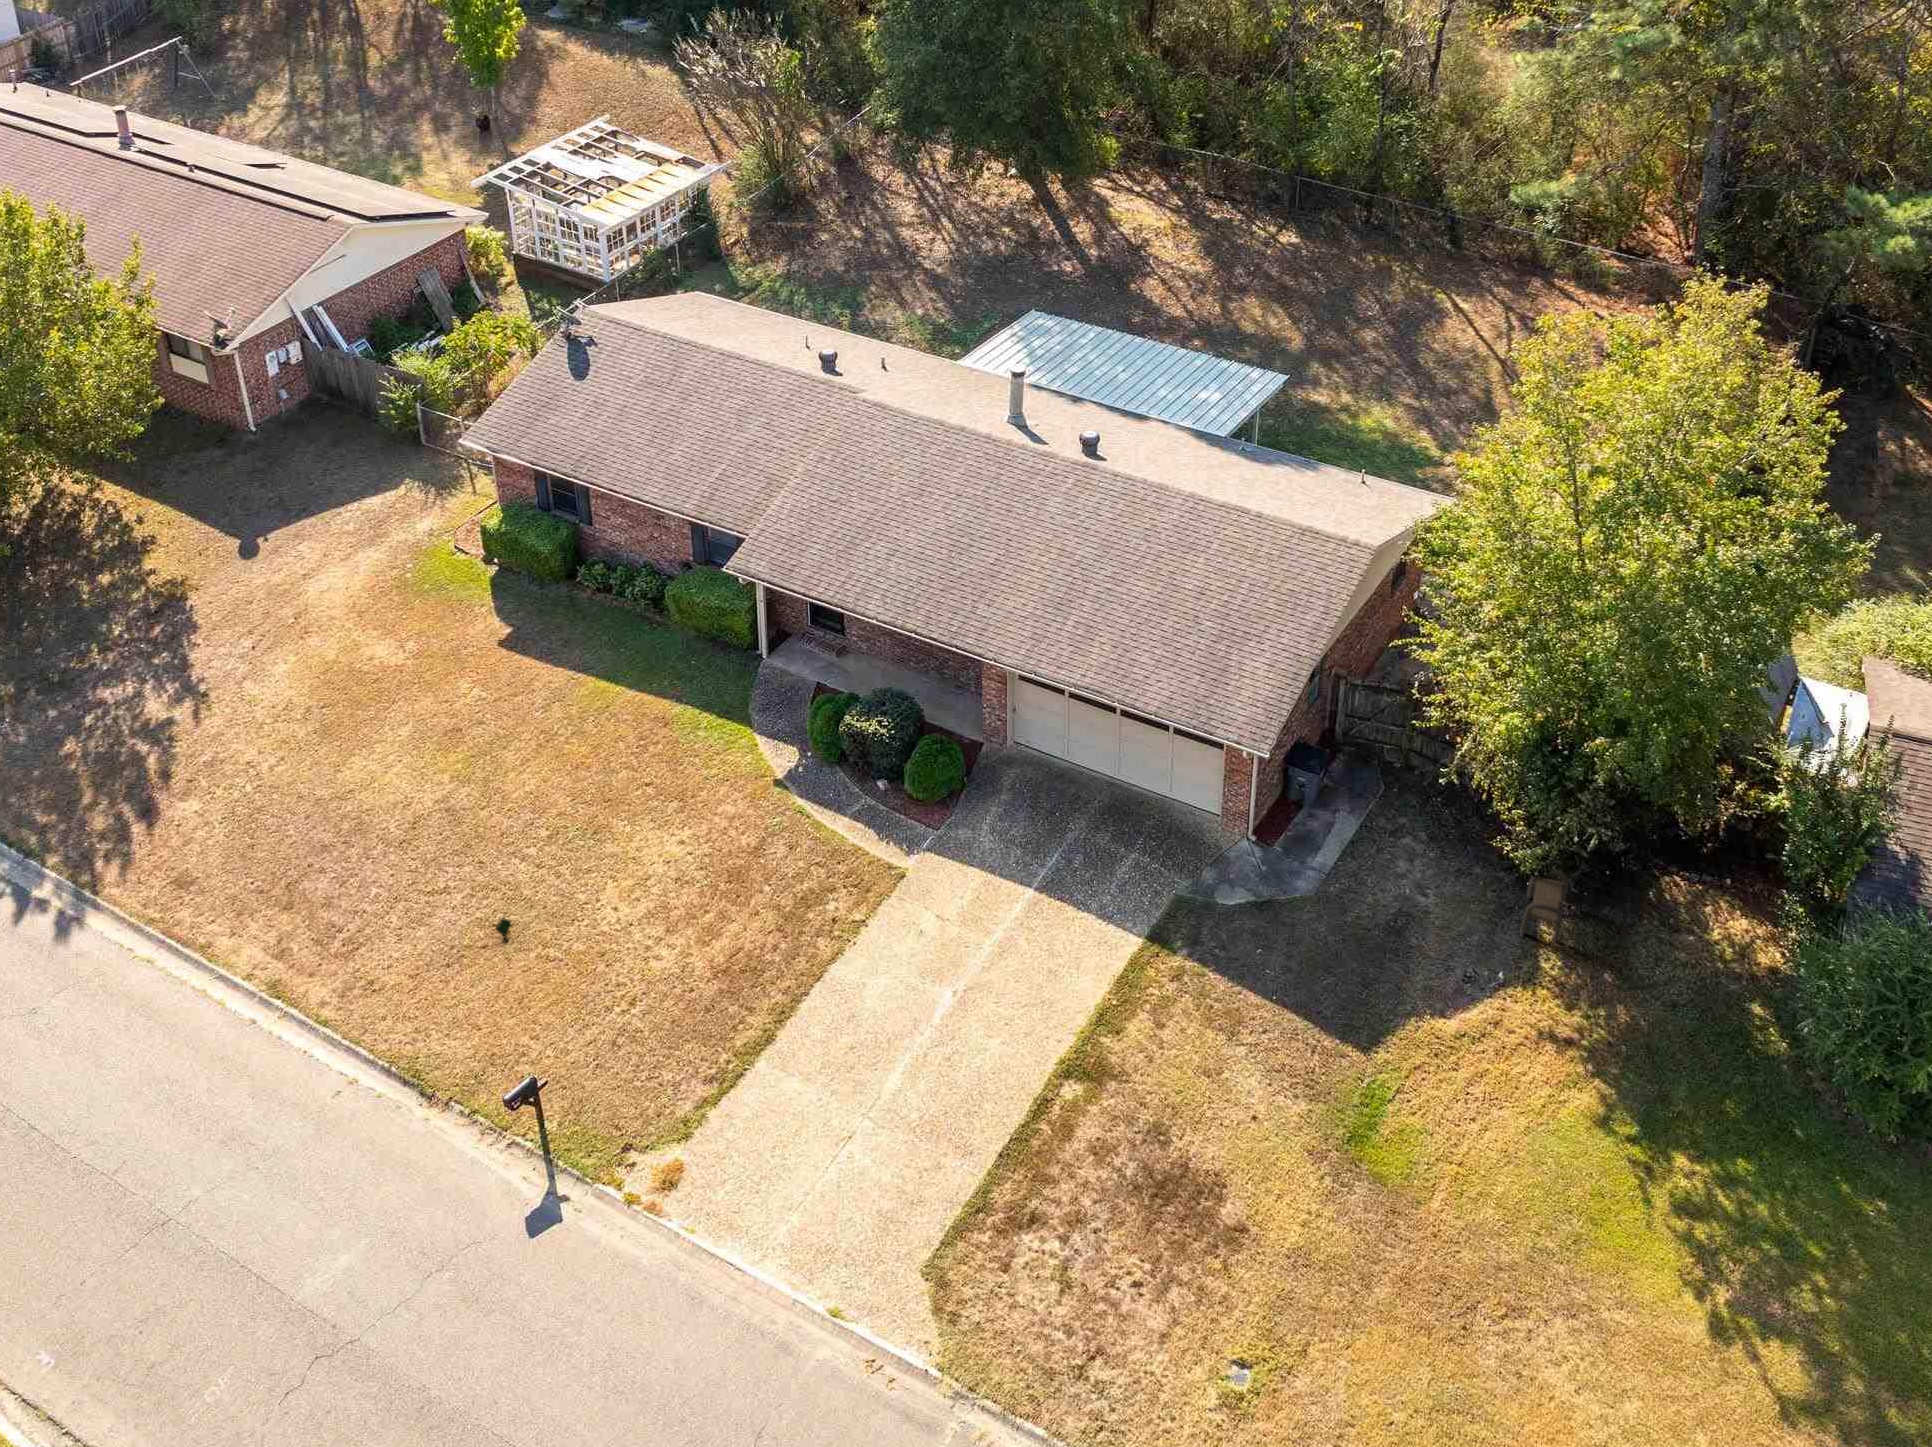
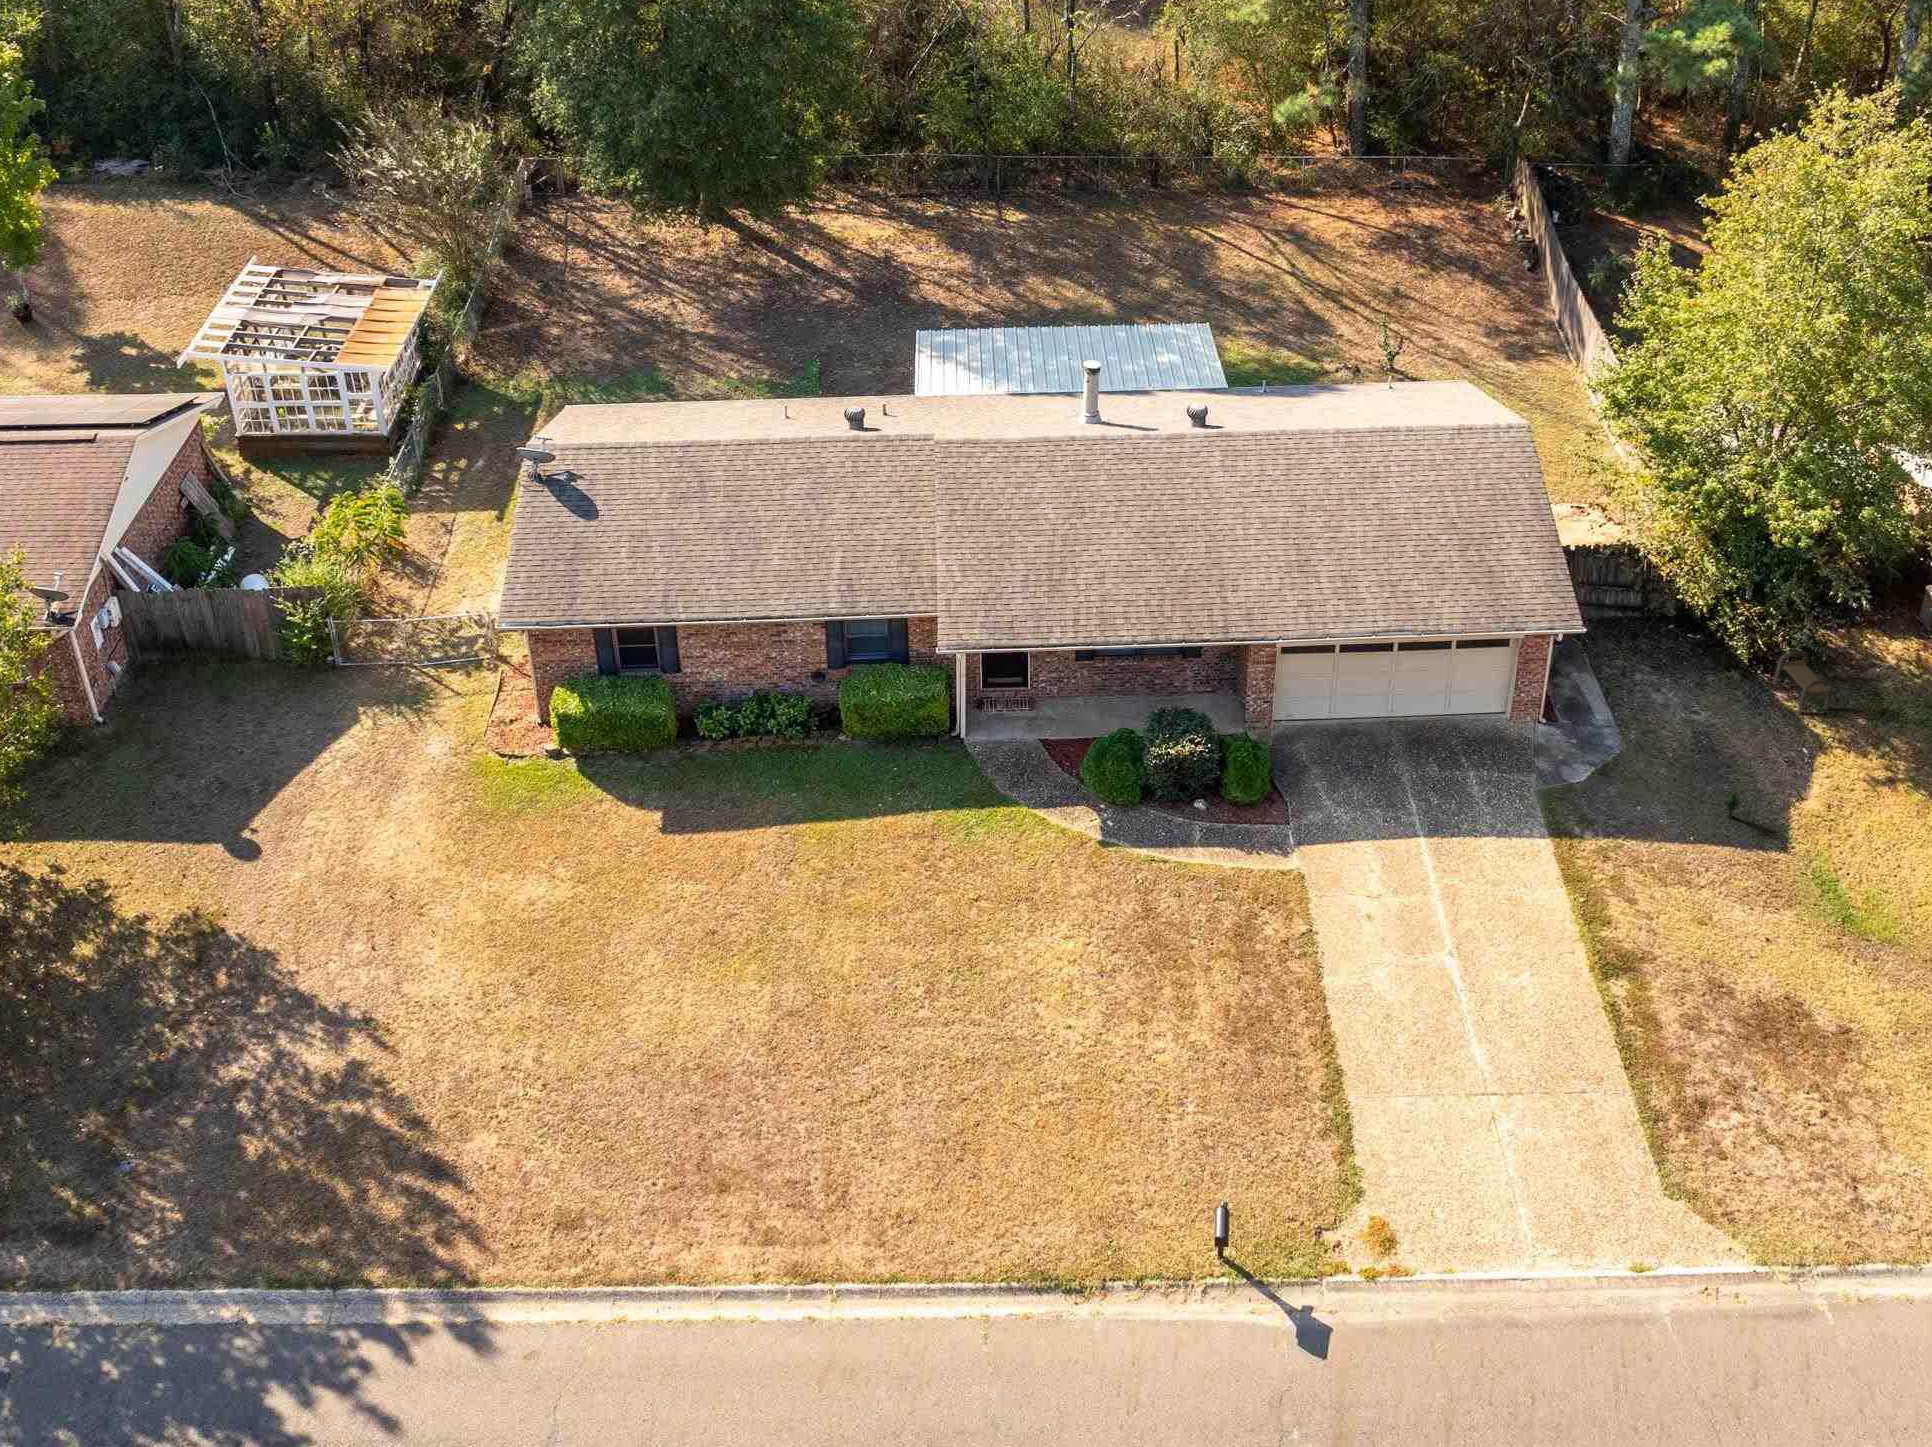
decorative plant: present [495,915,512,943] -> present [1725,791,1740,818]

